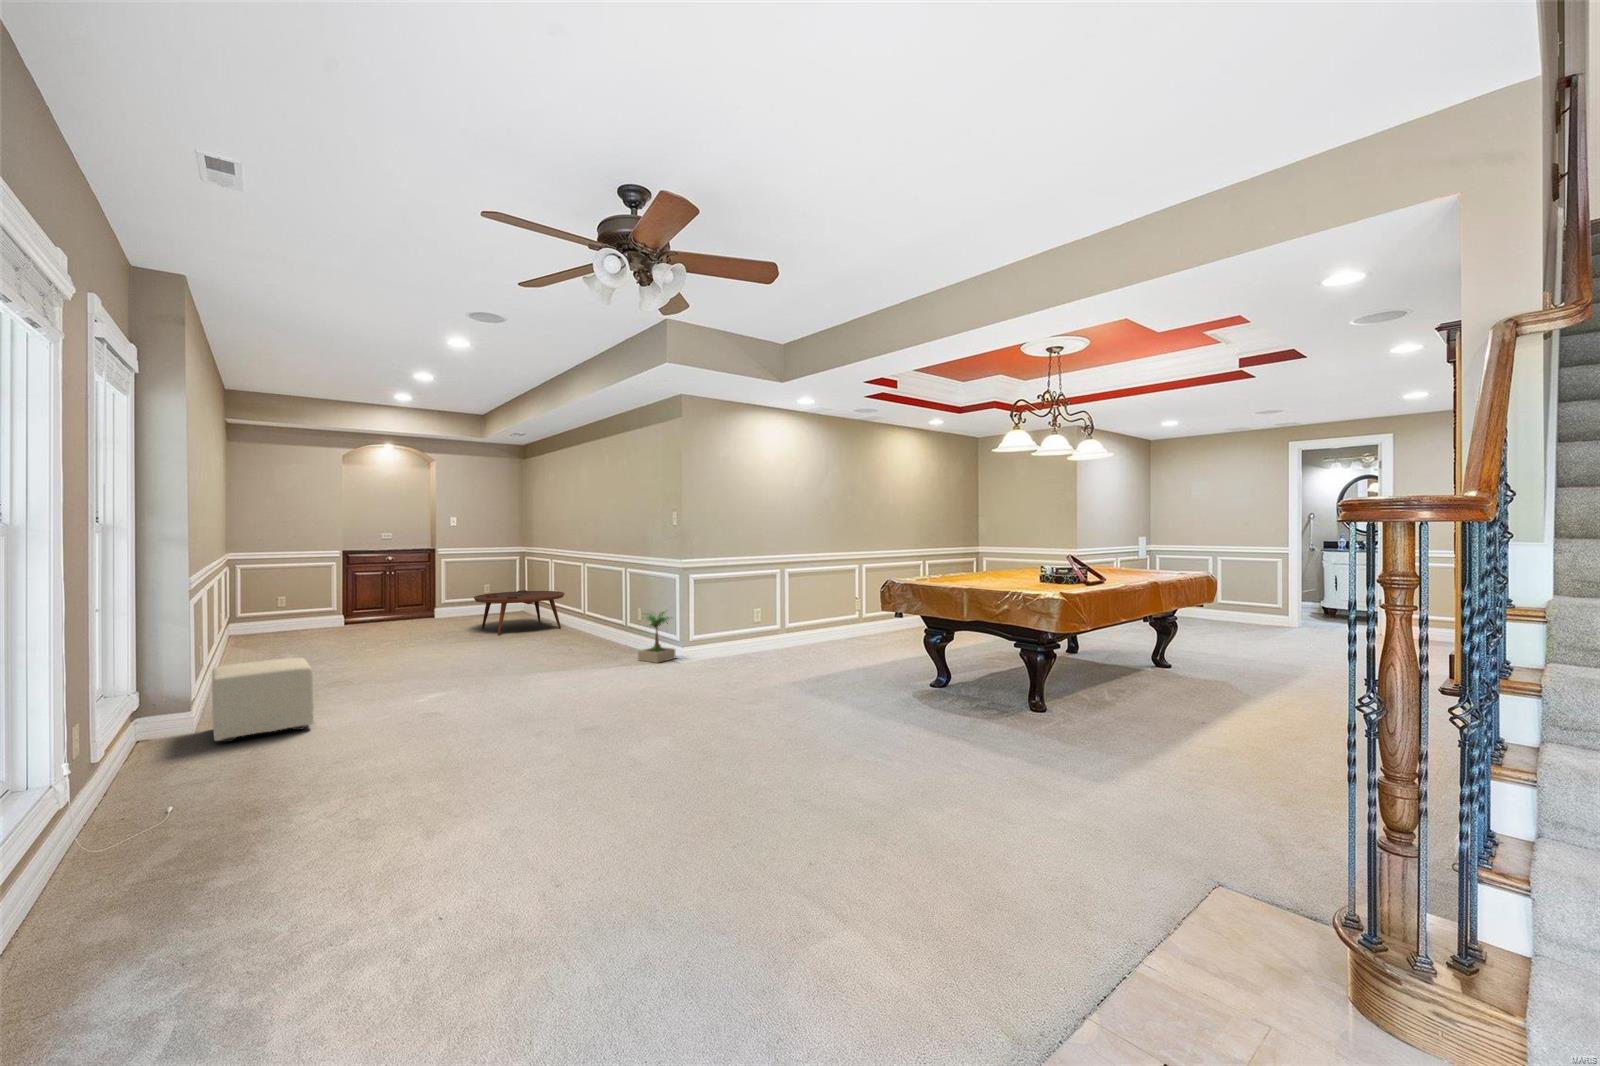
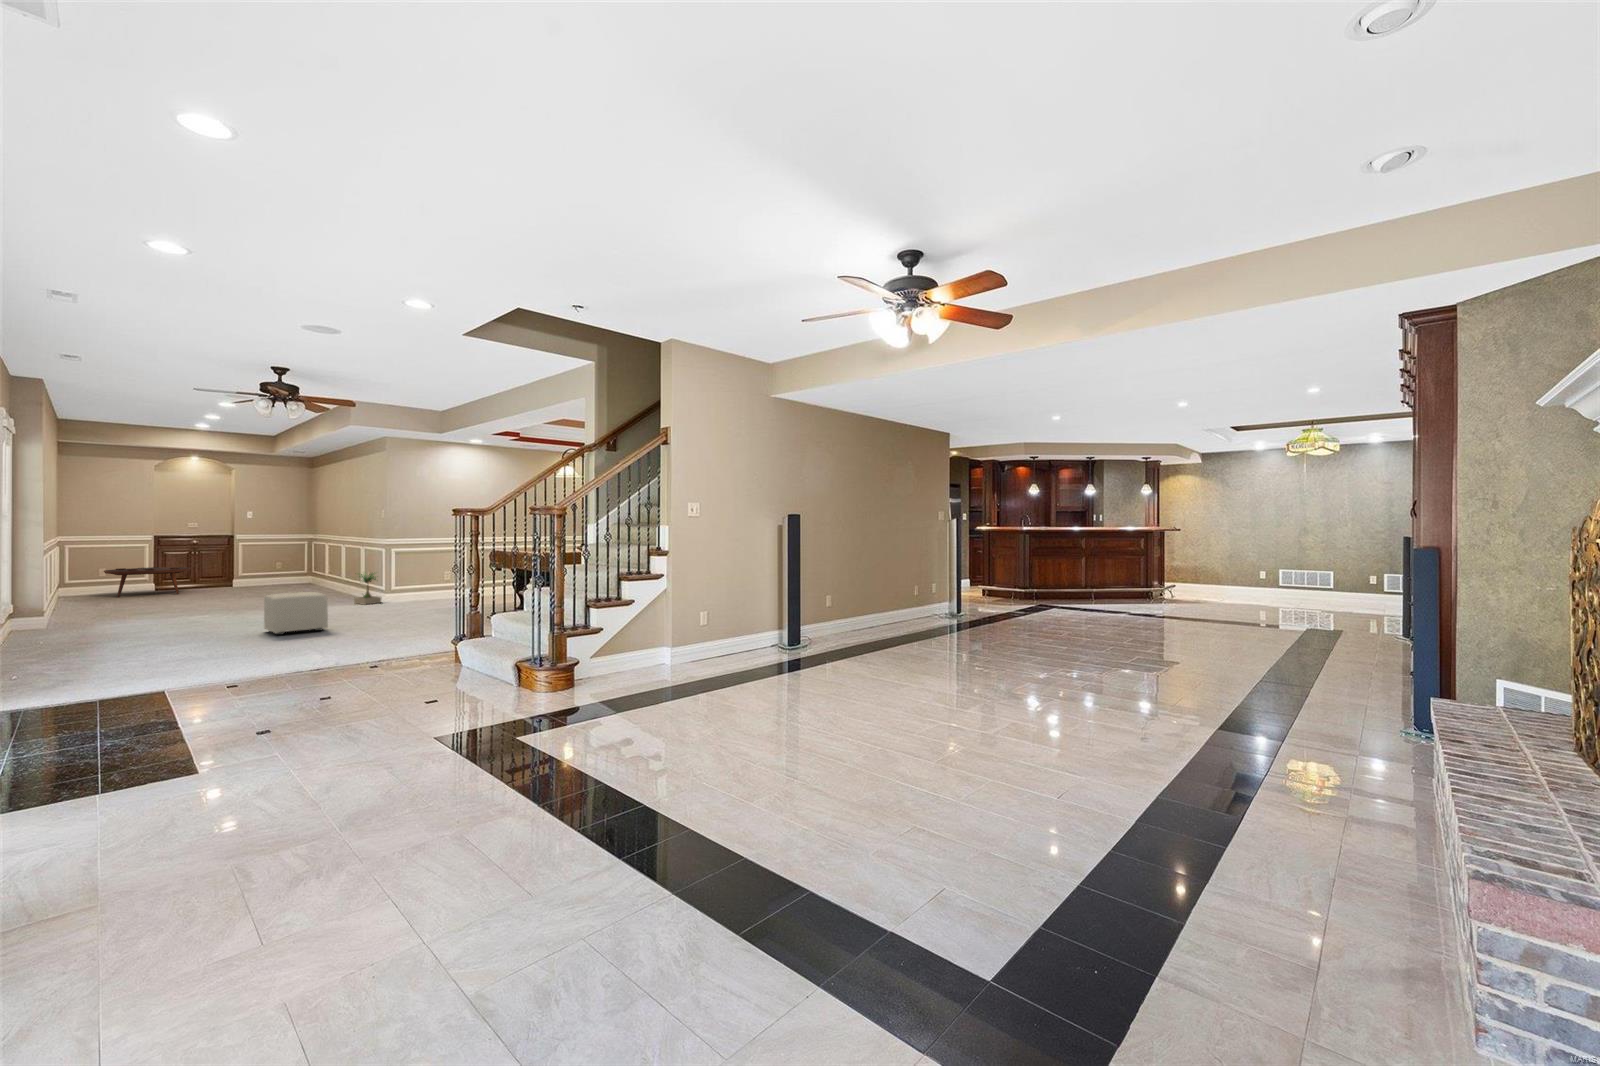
coffee table: present [474,590,565,635] -> present [104,567,191,597]
ottoman: present [212,657,314,742] -> present [264,592,328,635]

